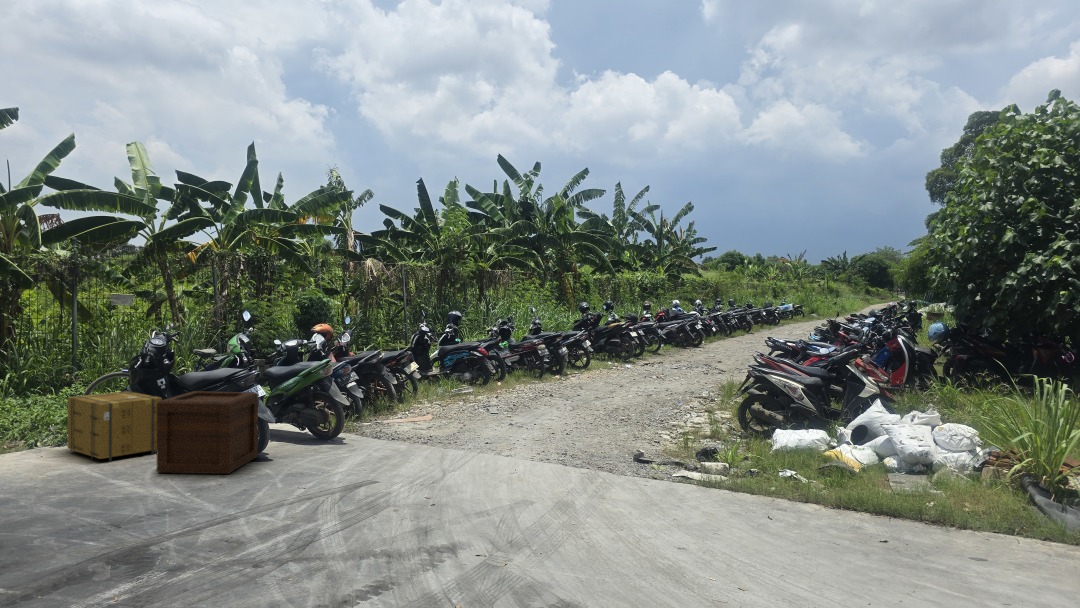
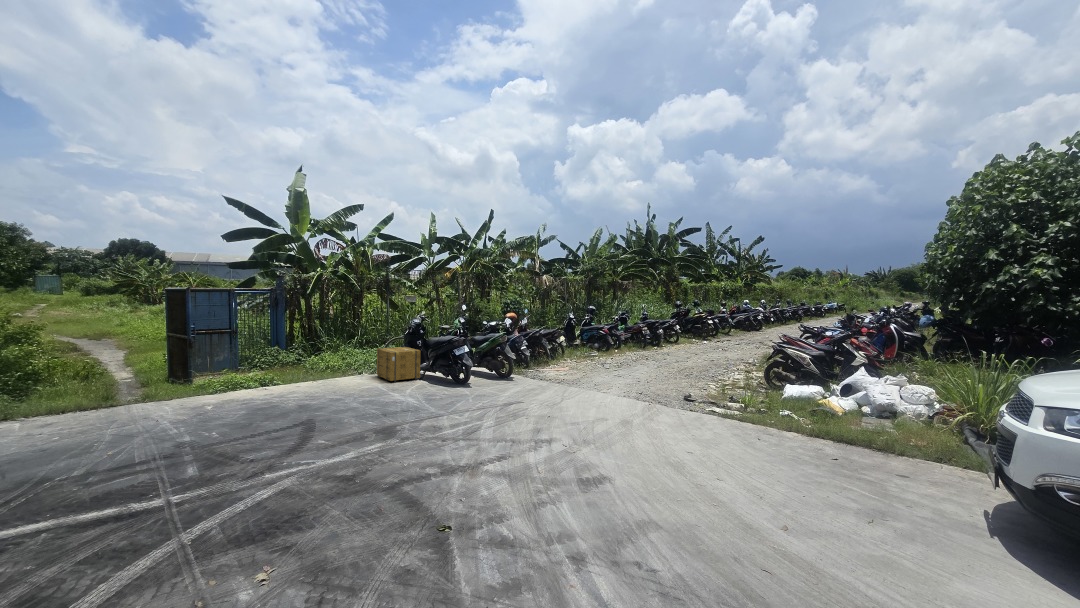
wooden crate: present [156,391,258,474] -> none [415,347,467,392]

